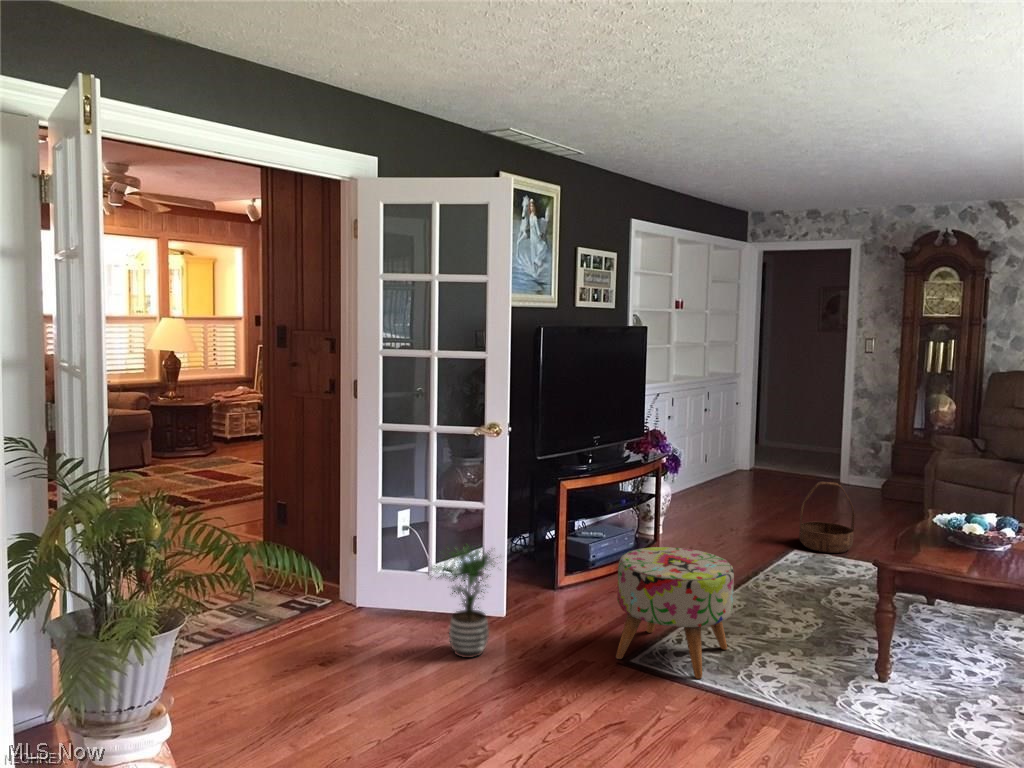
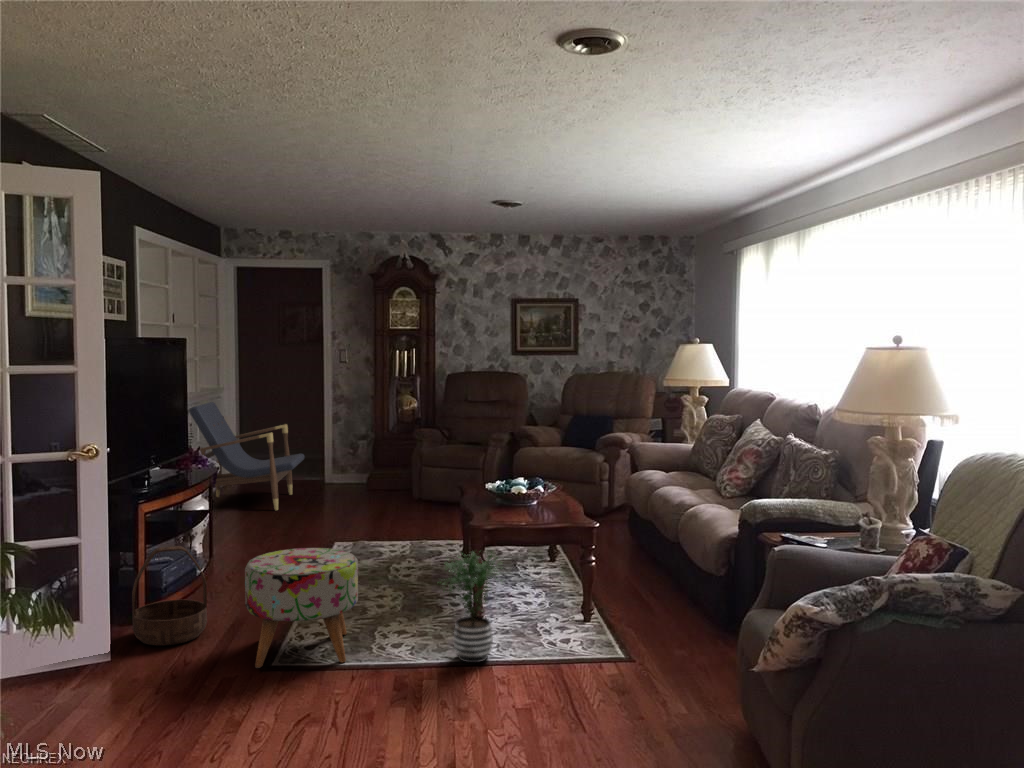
lounge chair: none [694,386,811,502] -> present [190,402,305,510]
basket: present [799,482,855,553] -> present [132,546,207,646]
potted plant: present [430,545,501,658] -> present [438,551,502,663]

